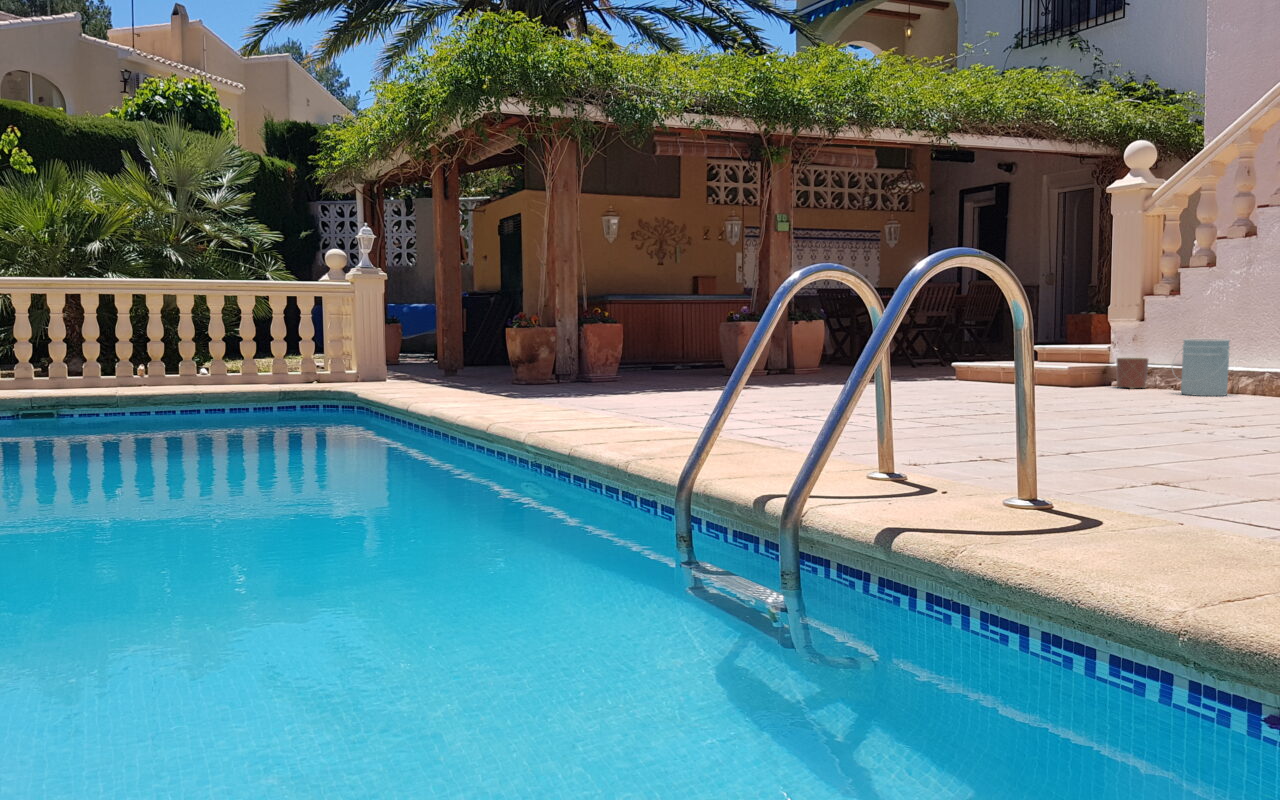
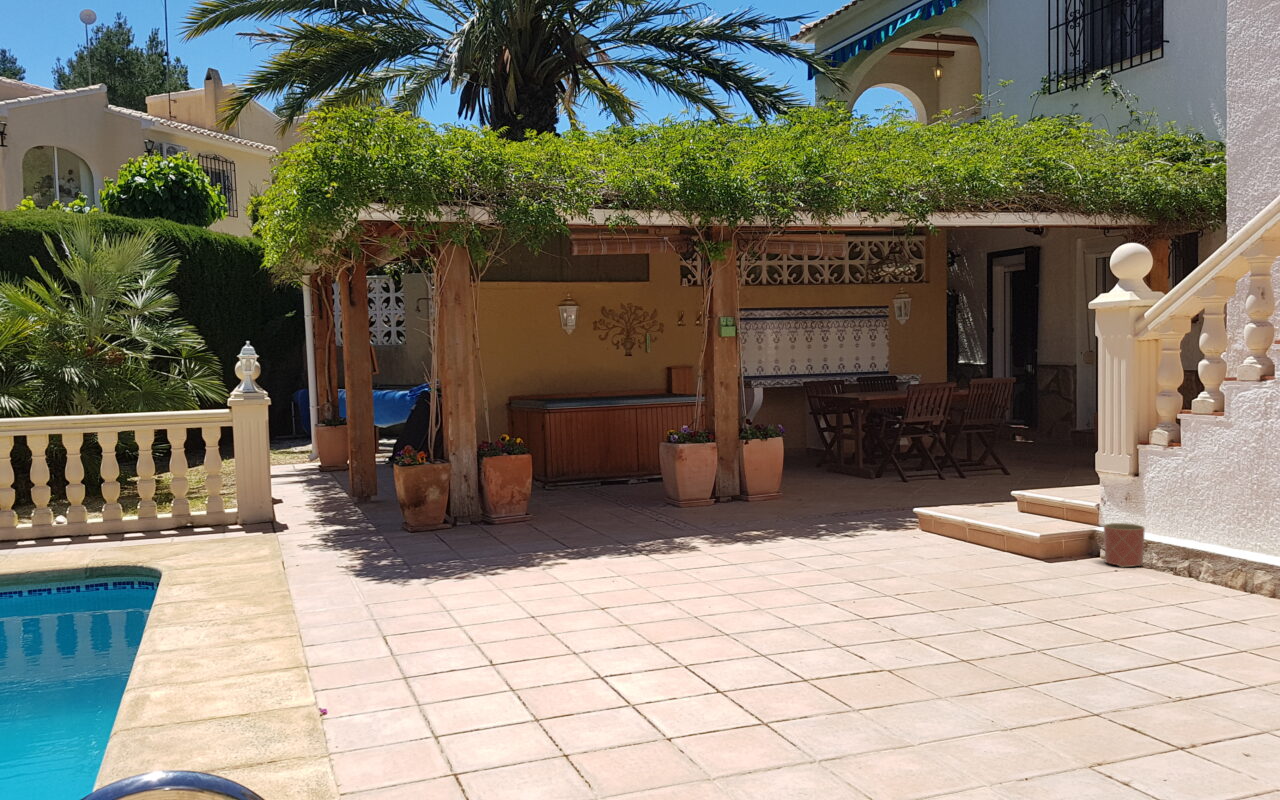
bucket: present [1172,339,1230,396] -> none [1165,513,1239,596]

